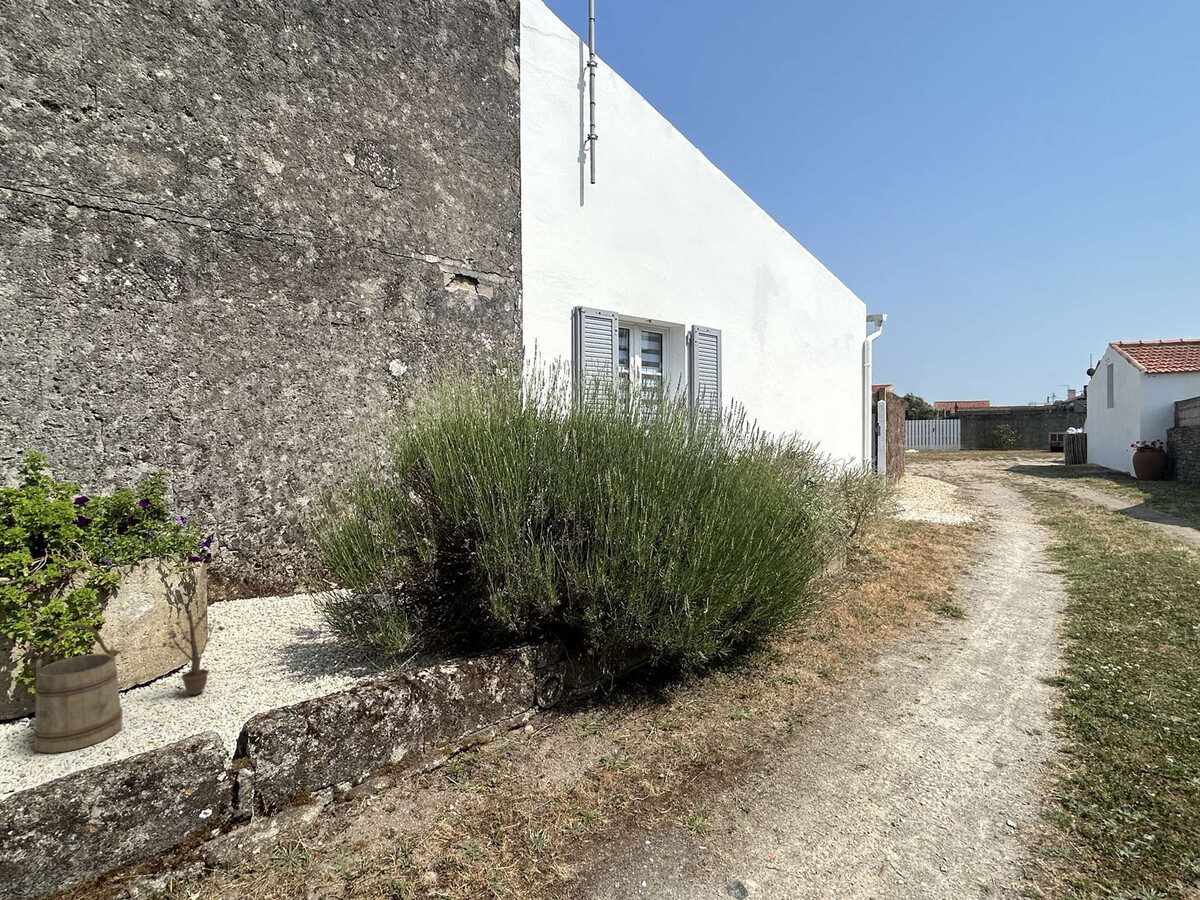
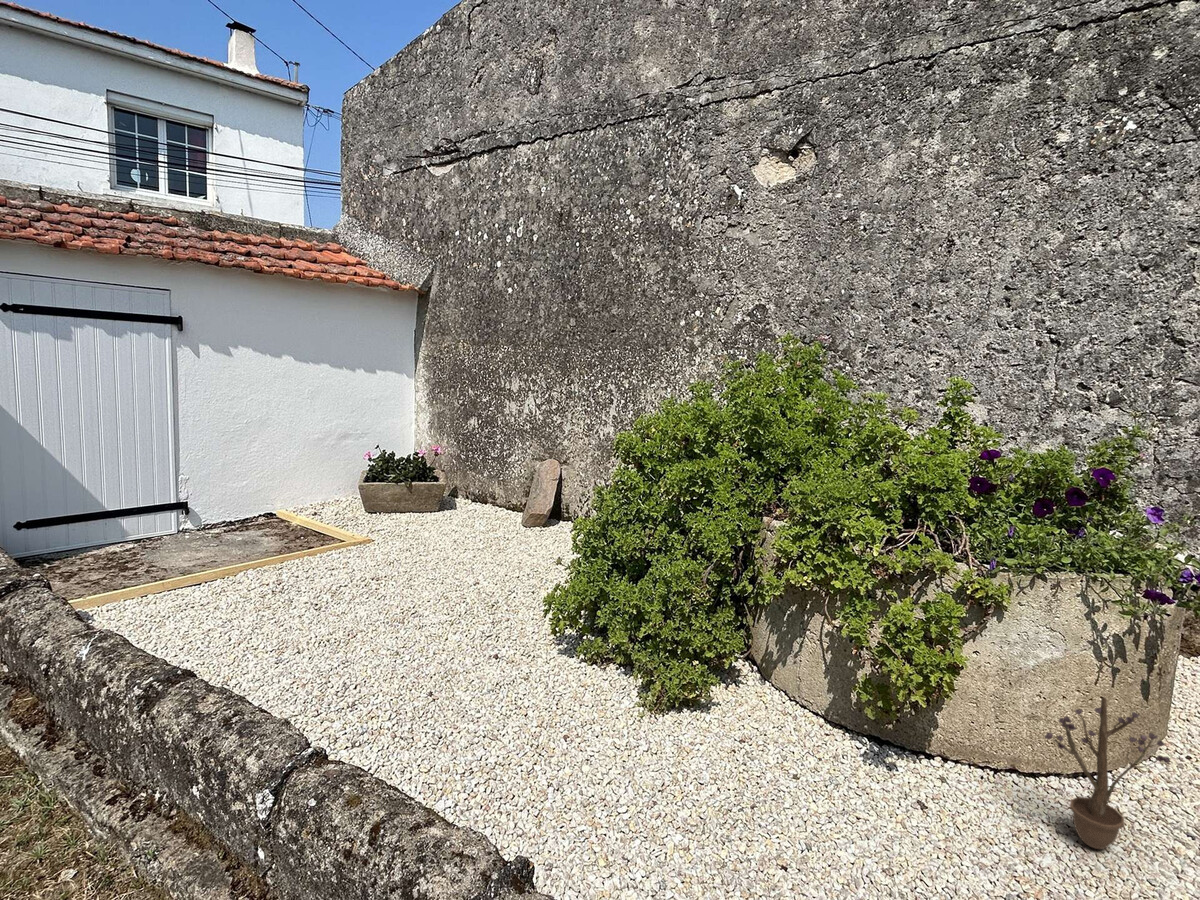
bucket: present [29,624,122,753] -> none [851,650,971,843]

